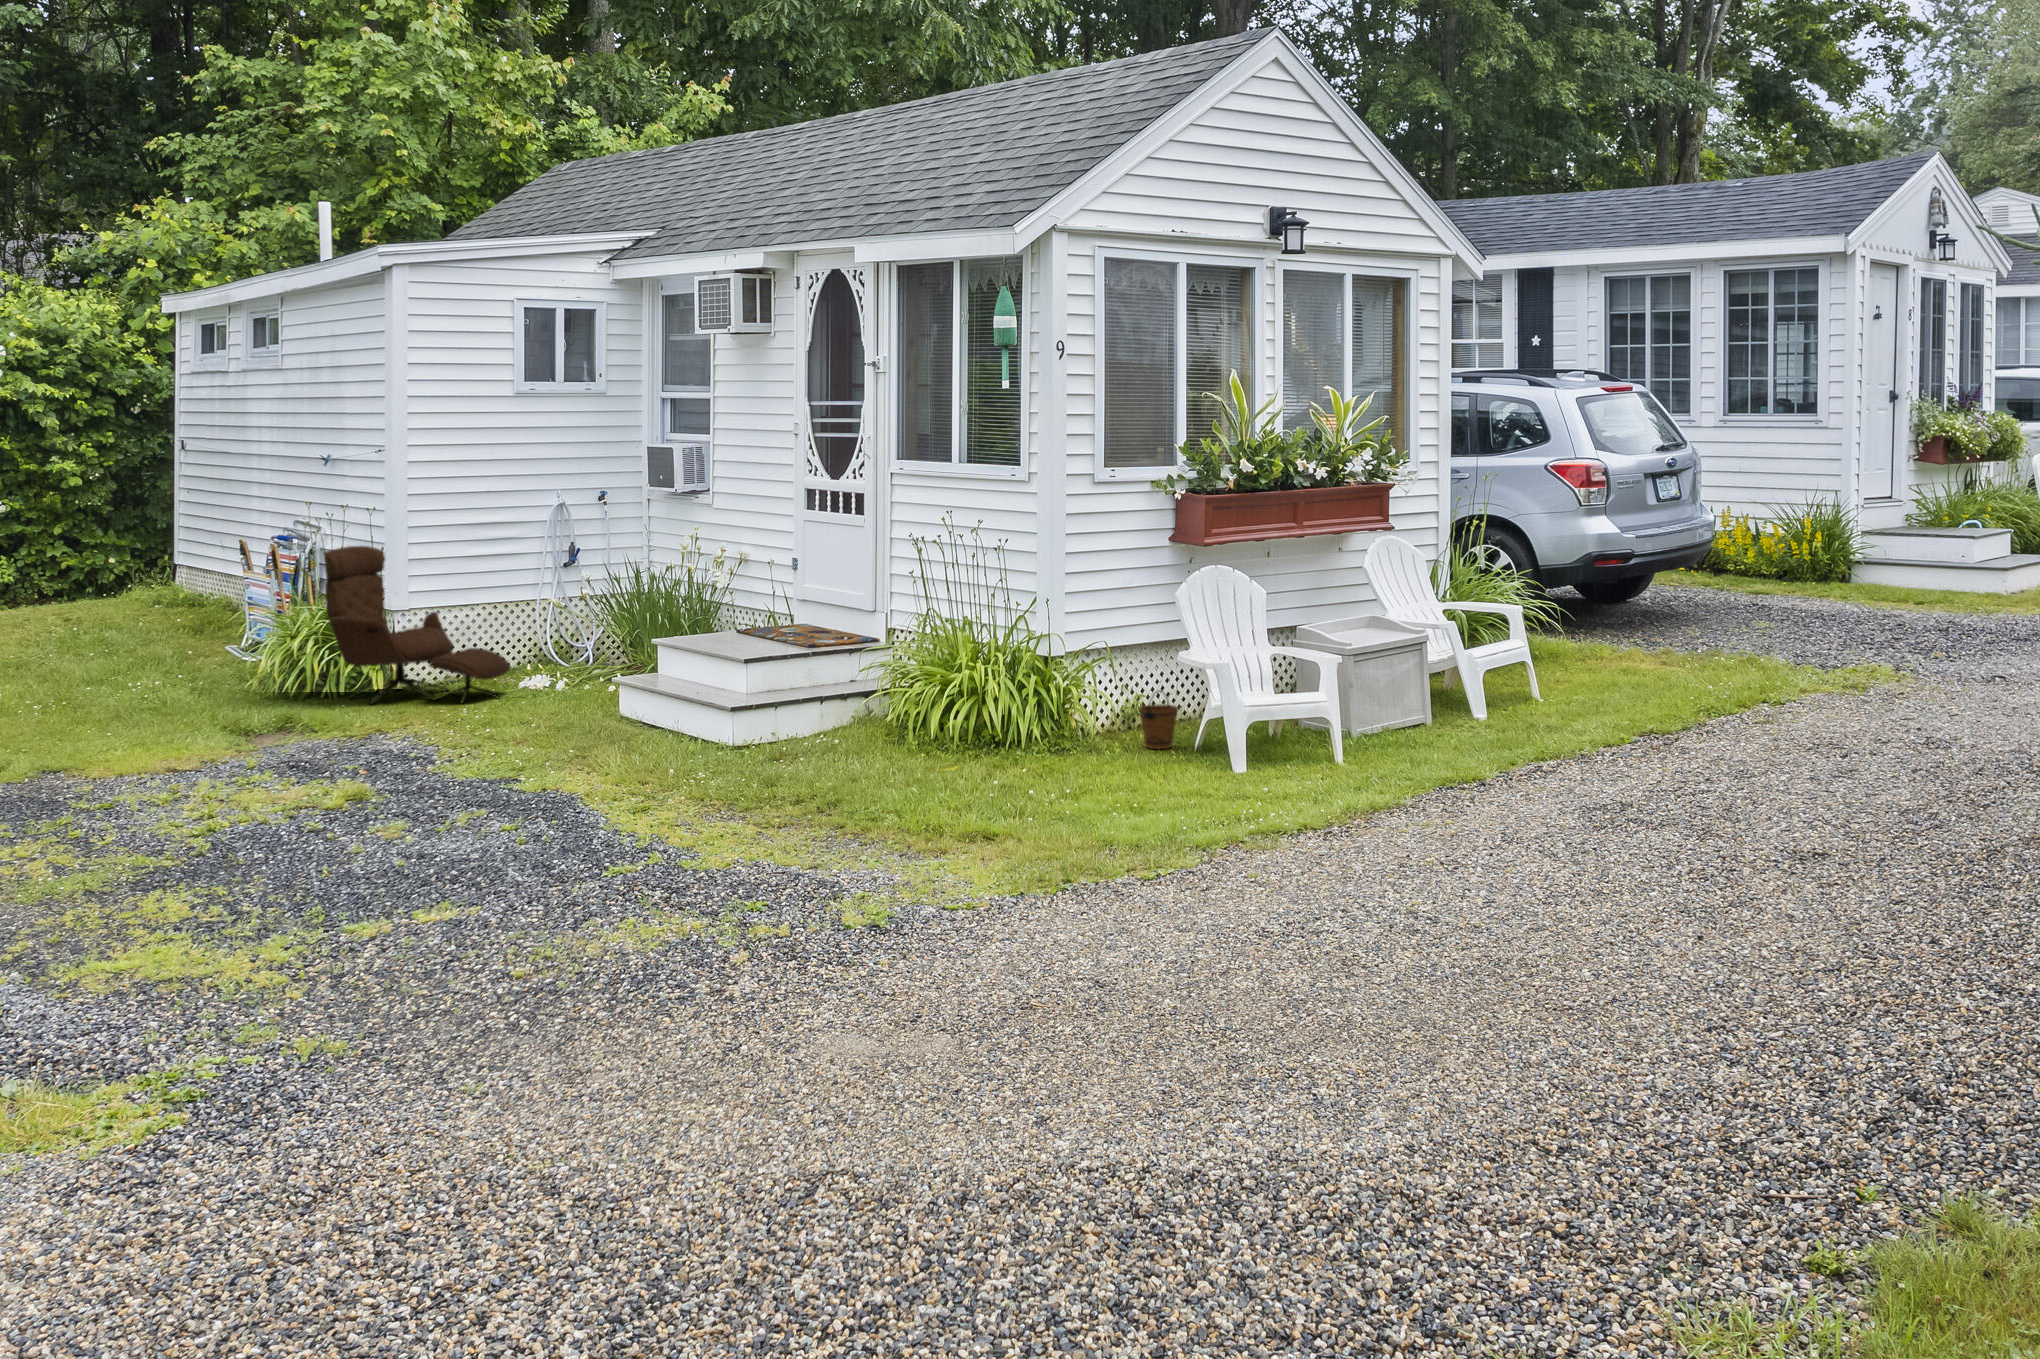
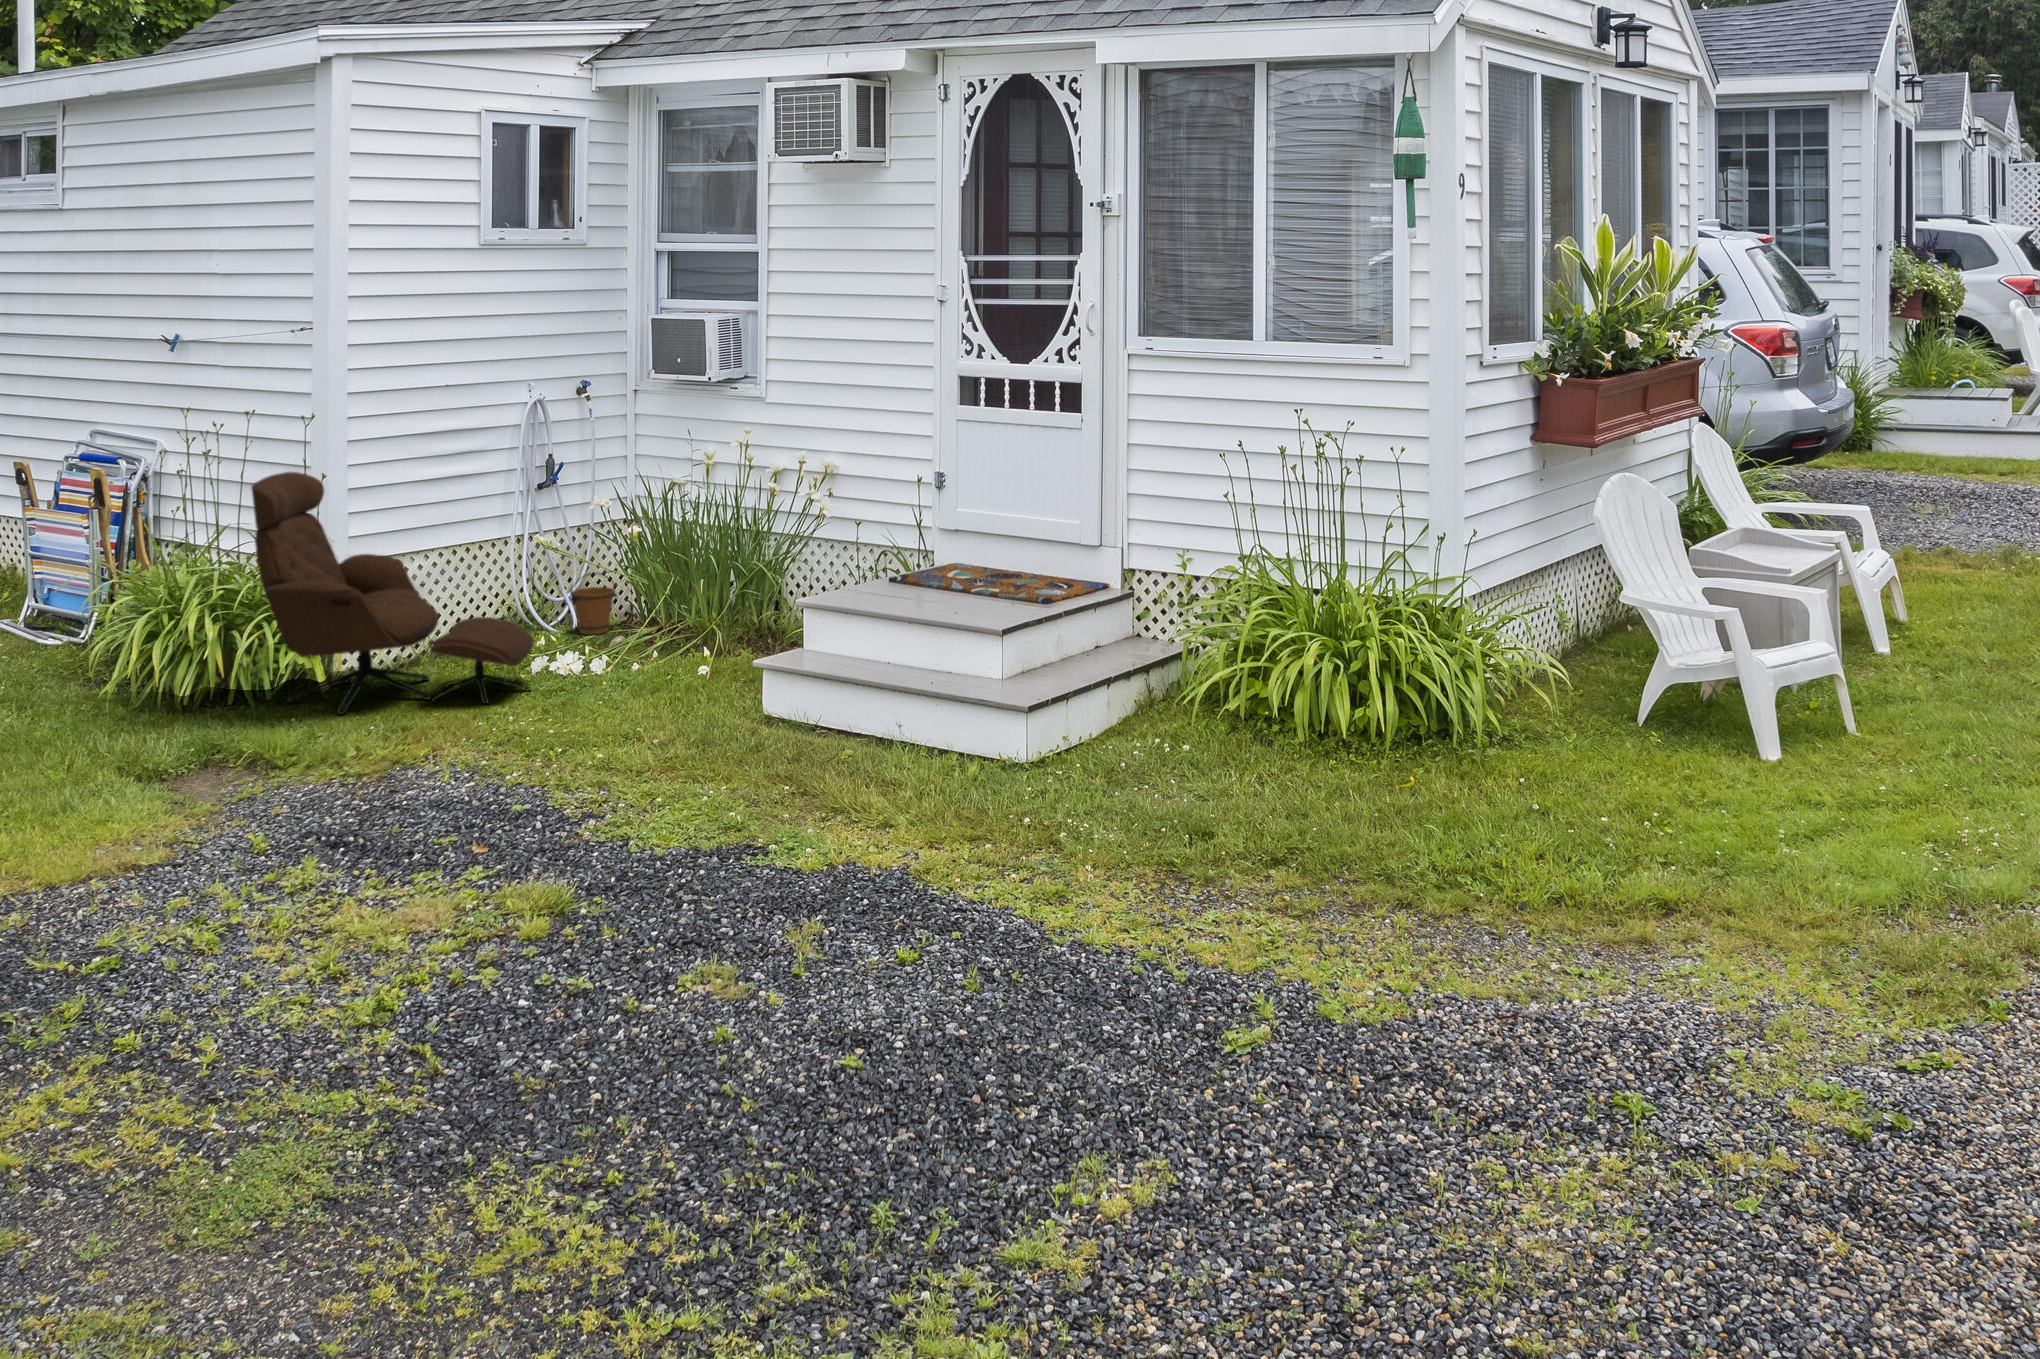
bucket: present [1139,691,1178,749] -> present [569,573,617,635]

